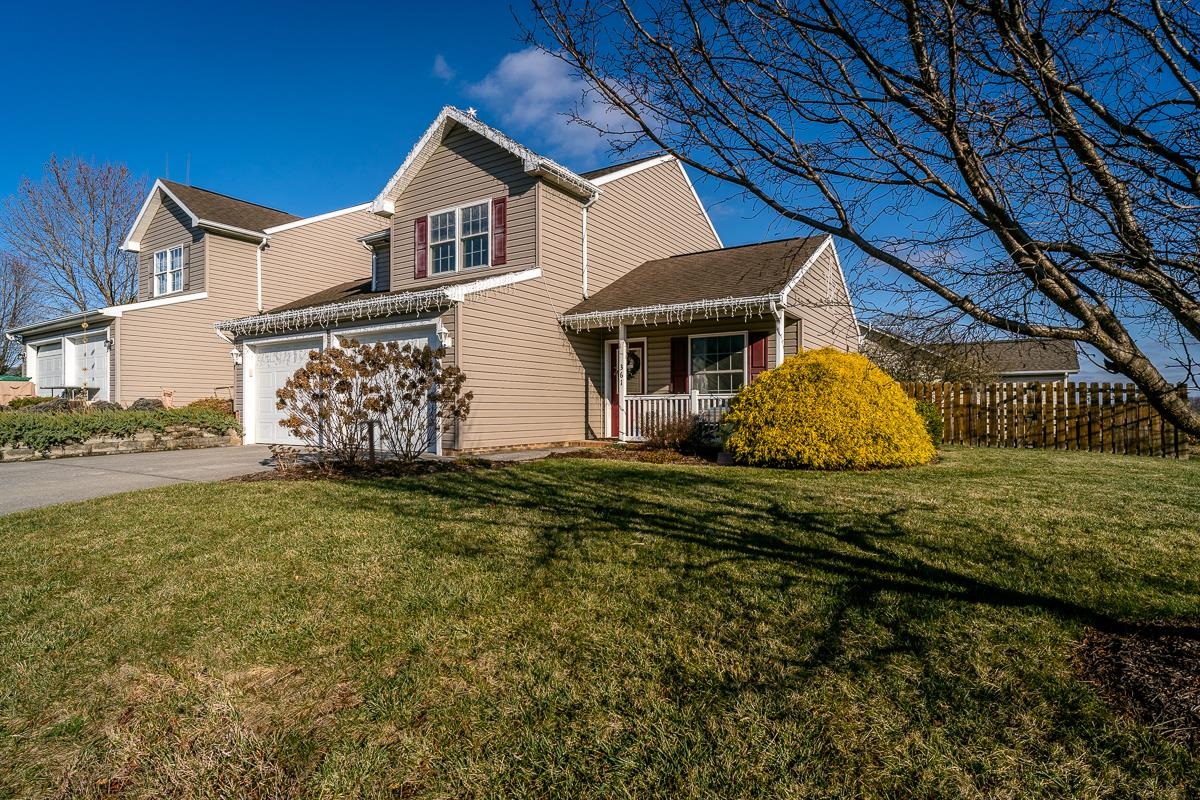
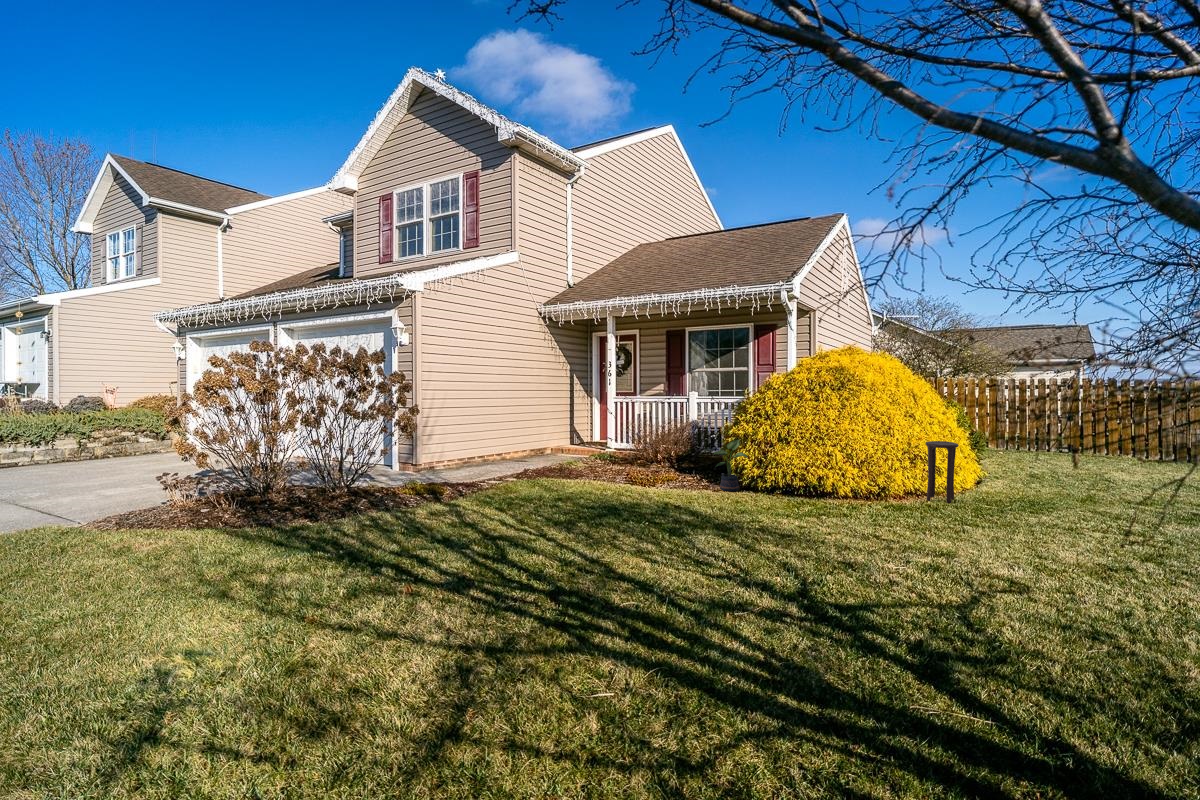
stool: present [359,420,383,466] -> present [926,441,959,503]

